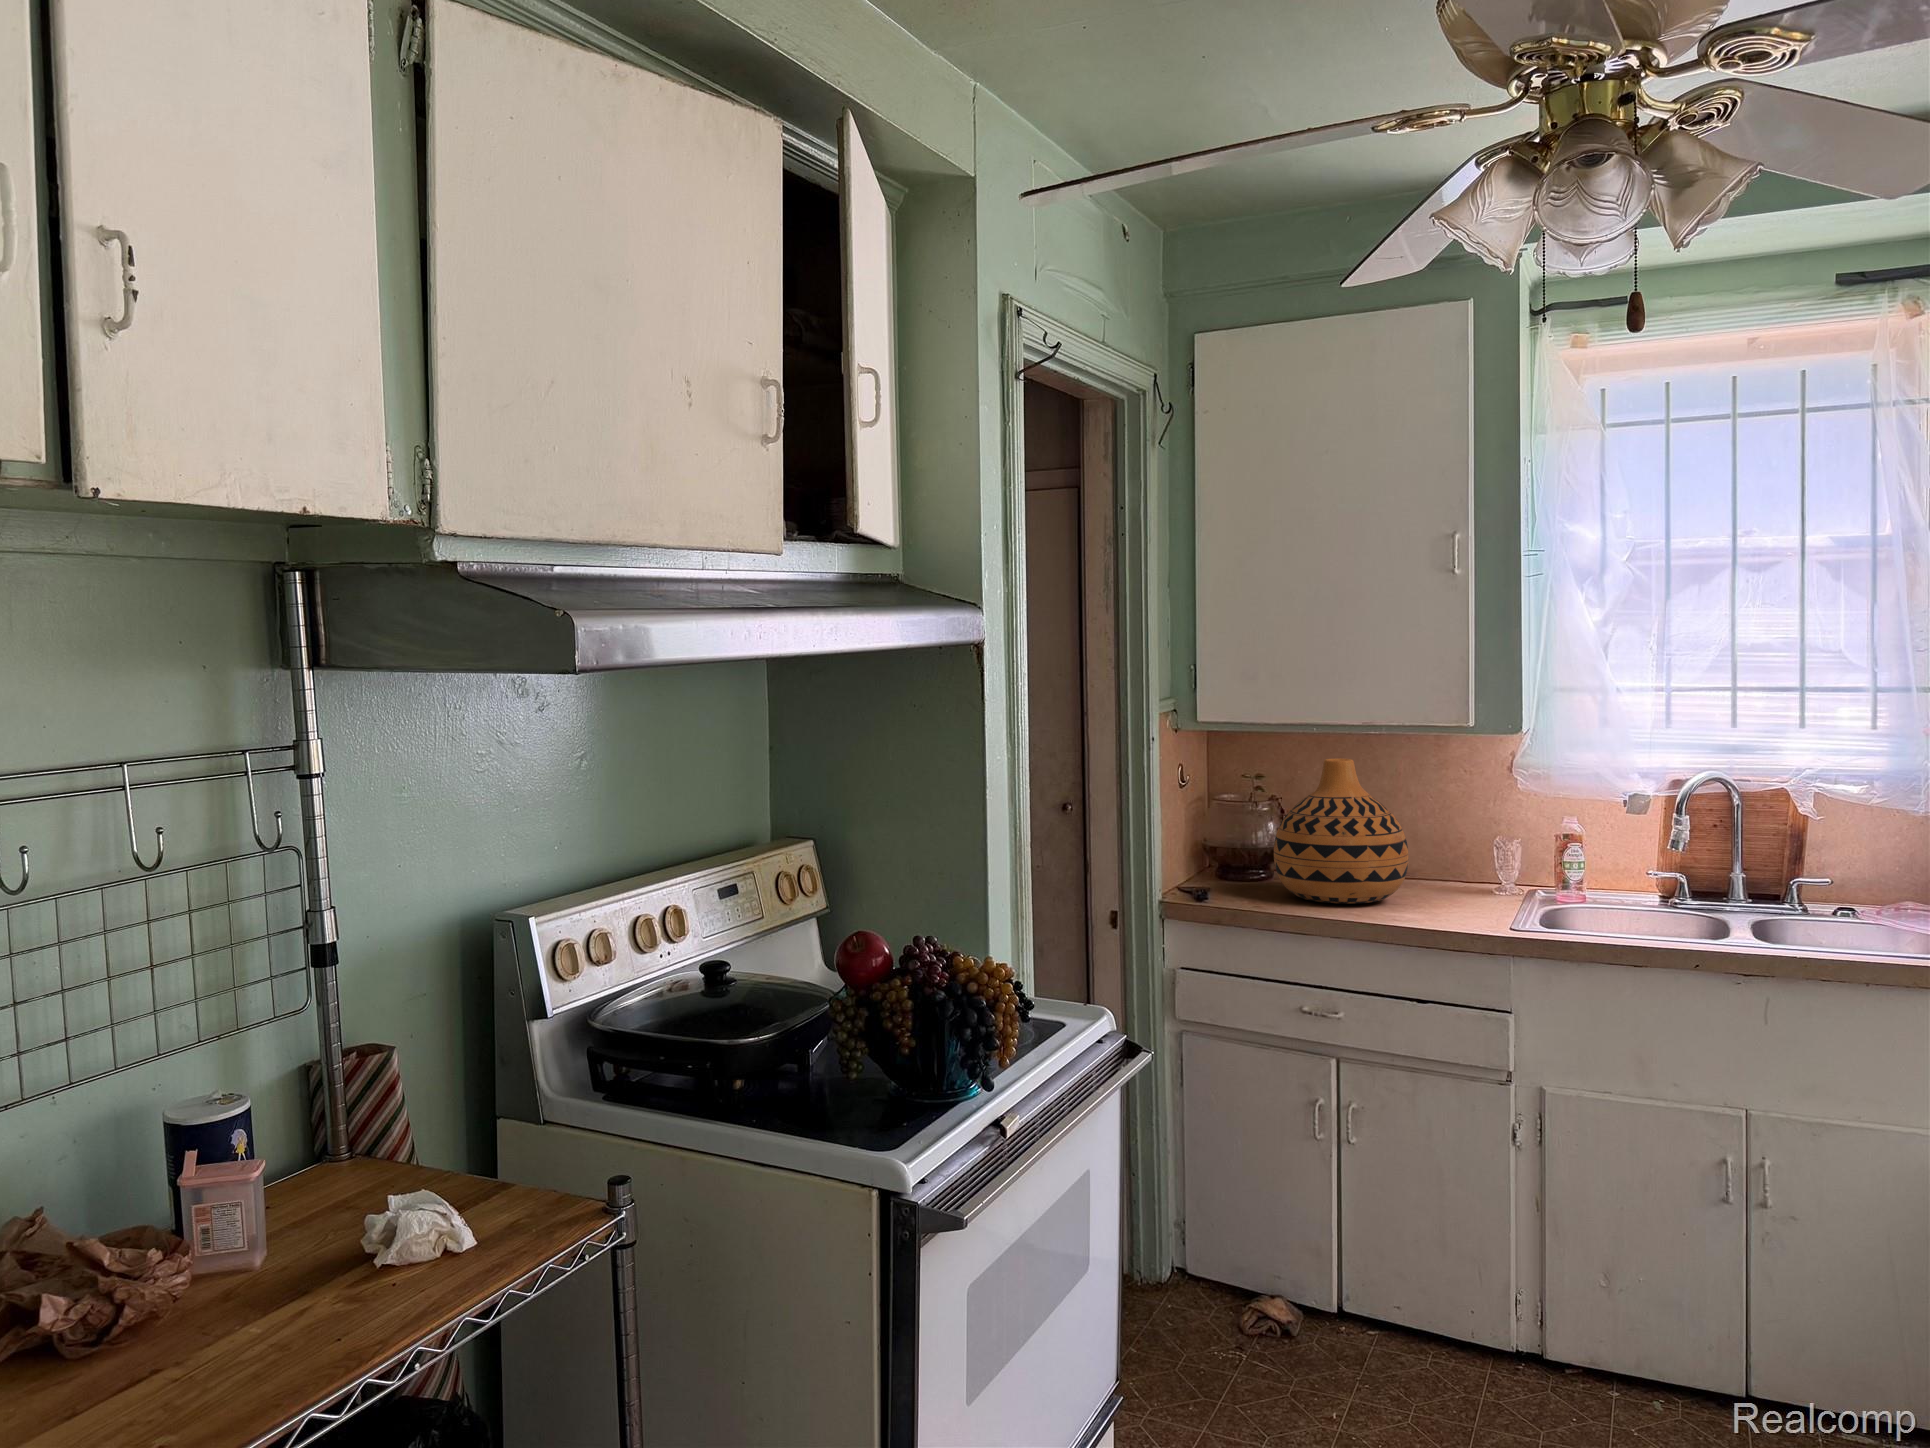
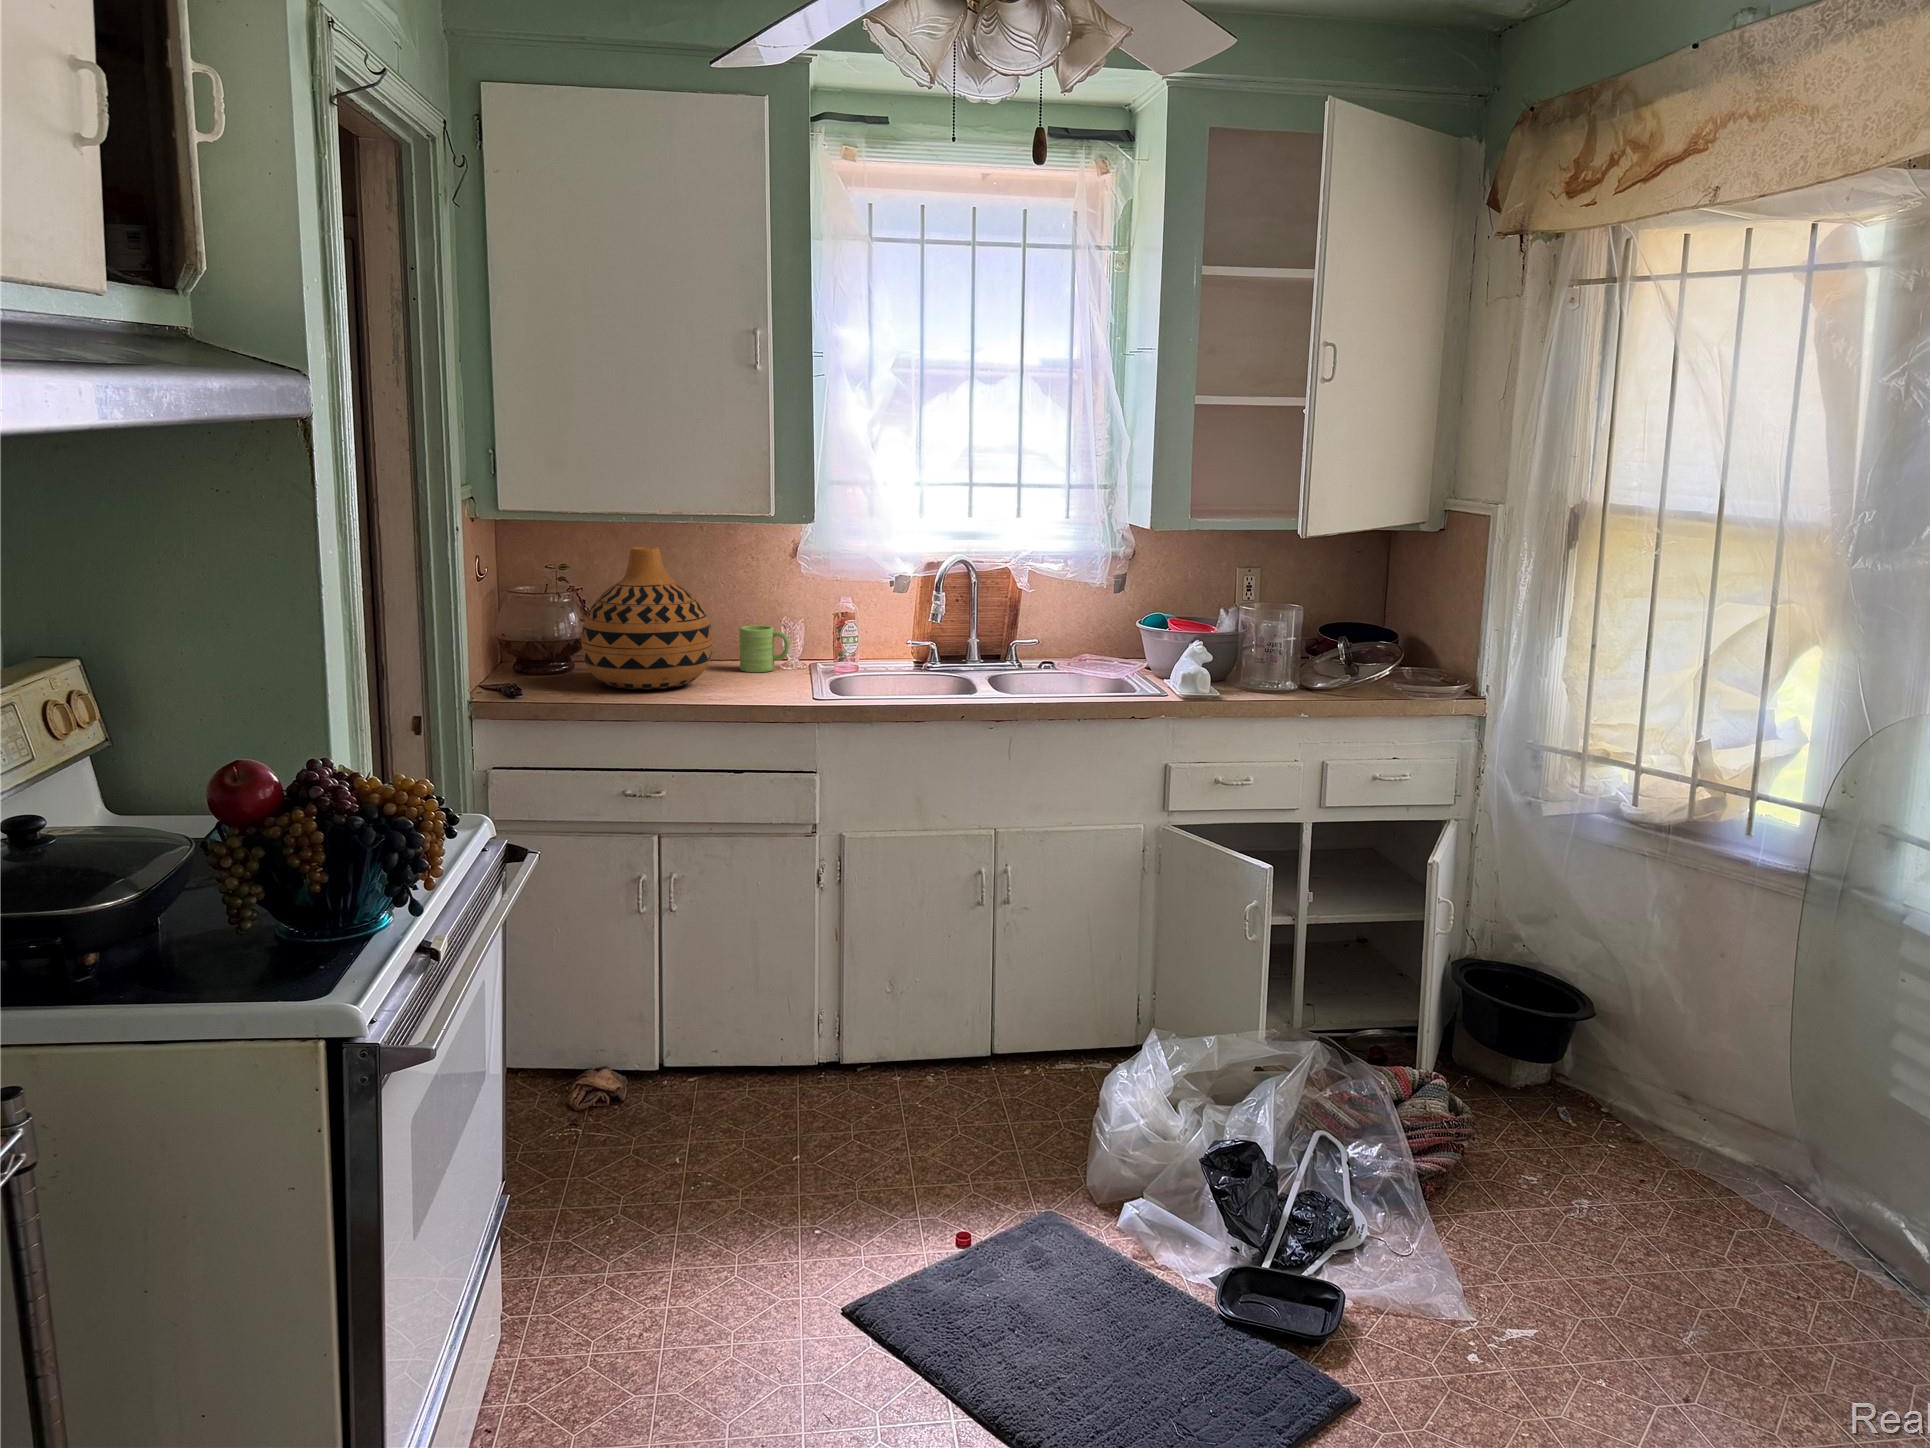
mug: none [1447,844,1503,895] -> present [739,625,790,672]

